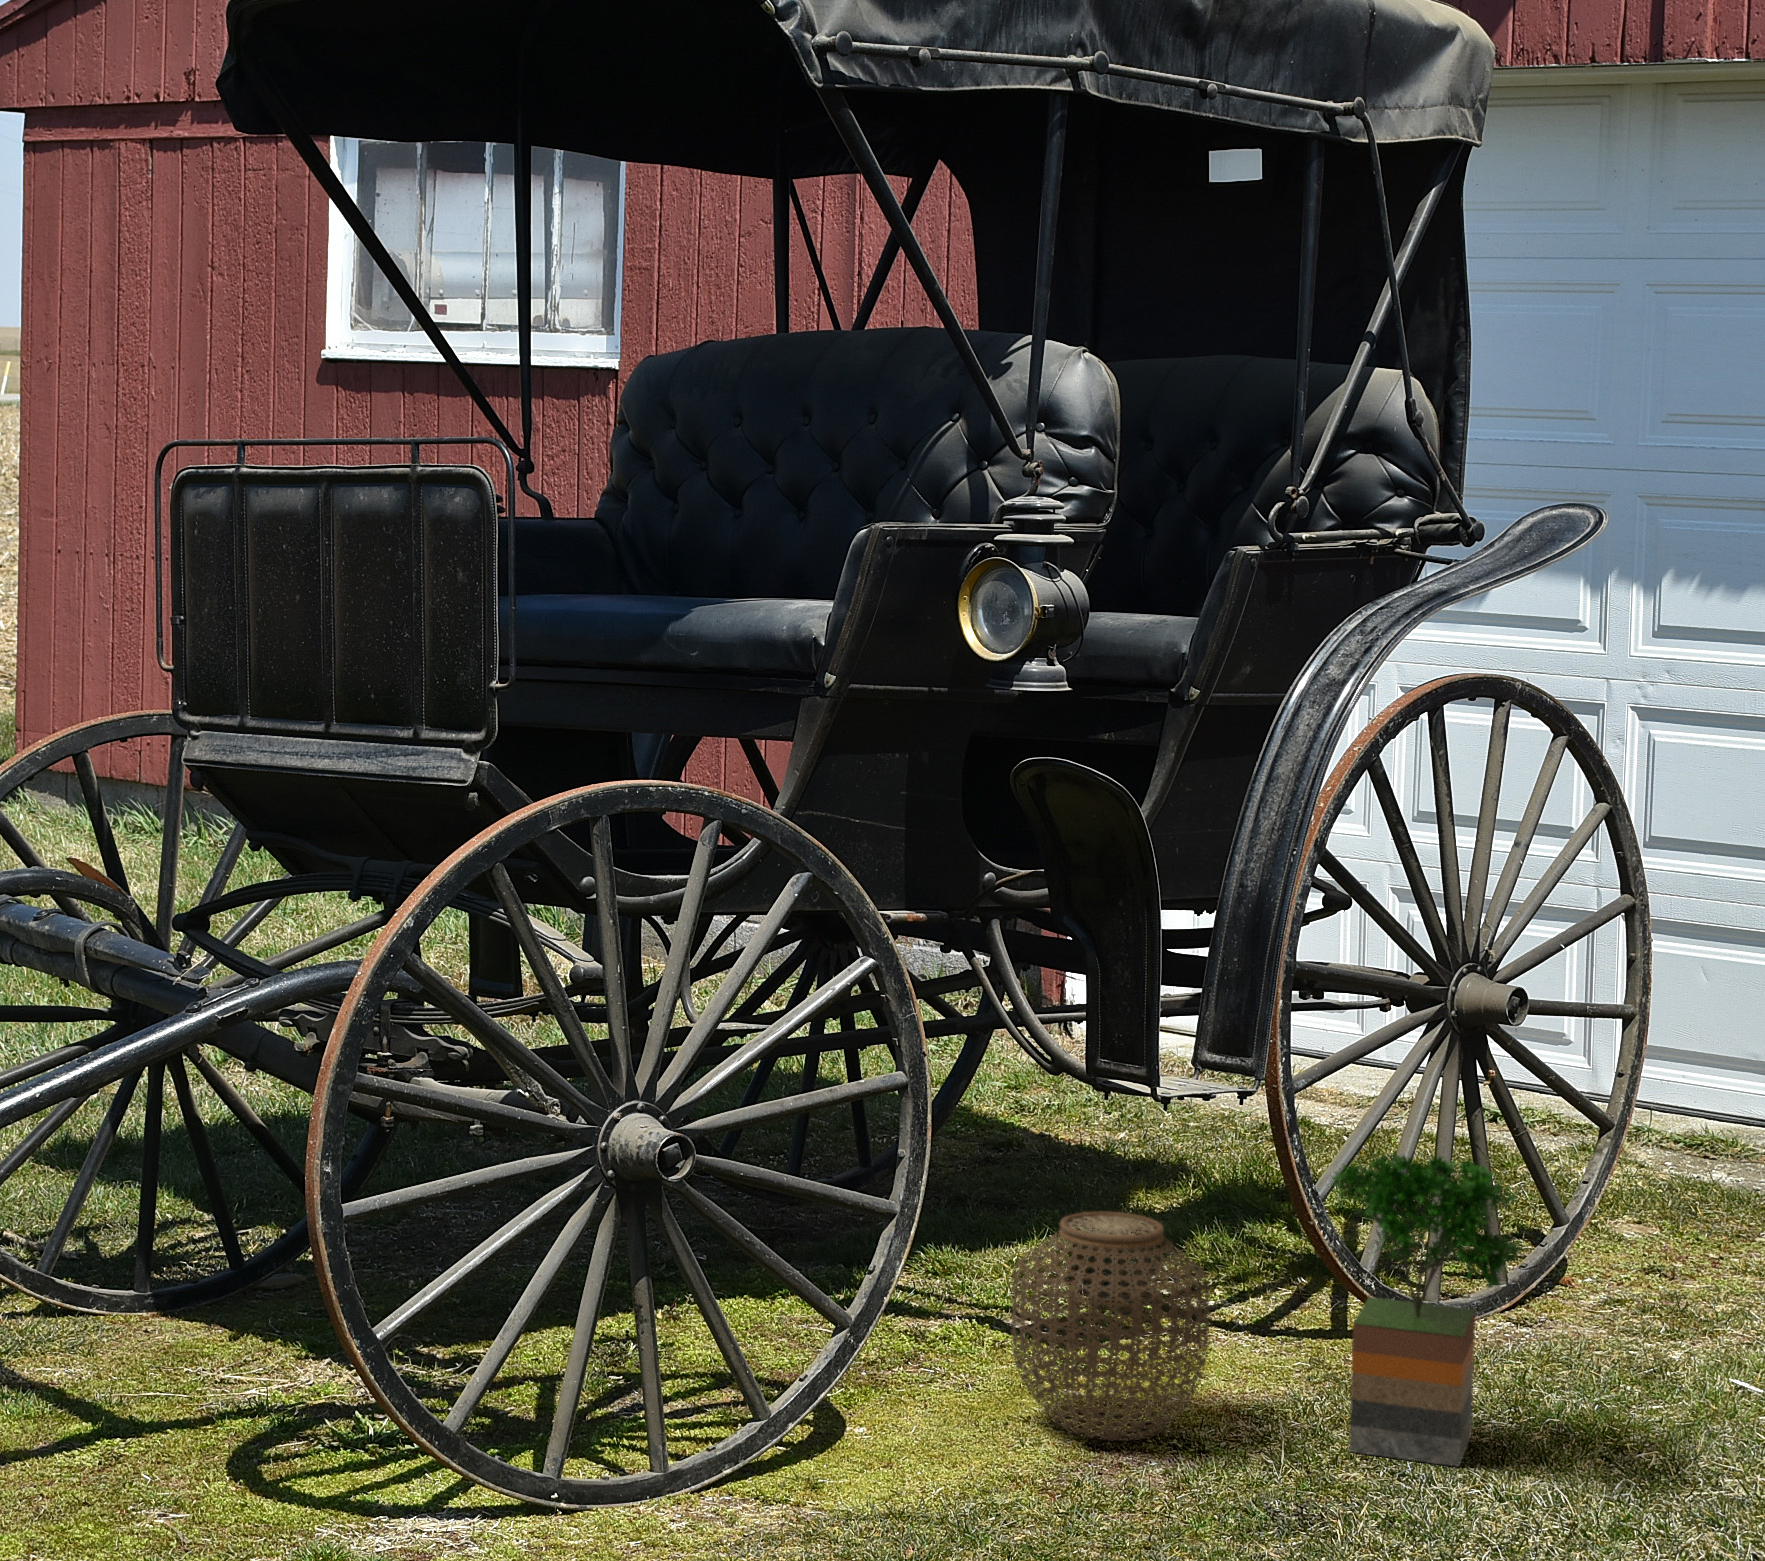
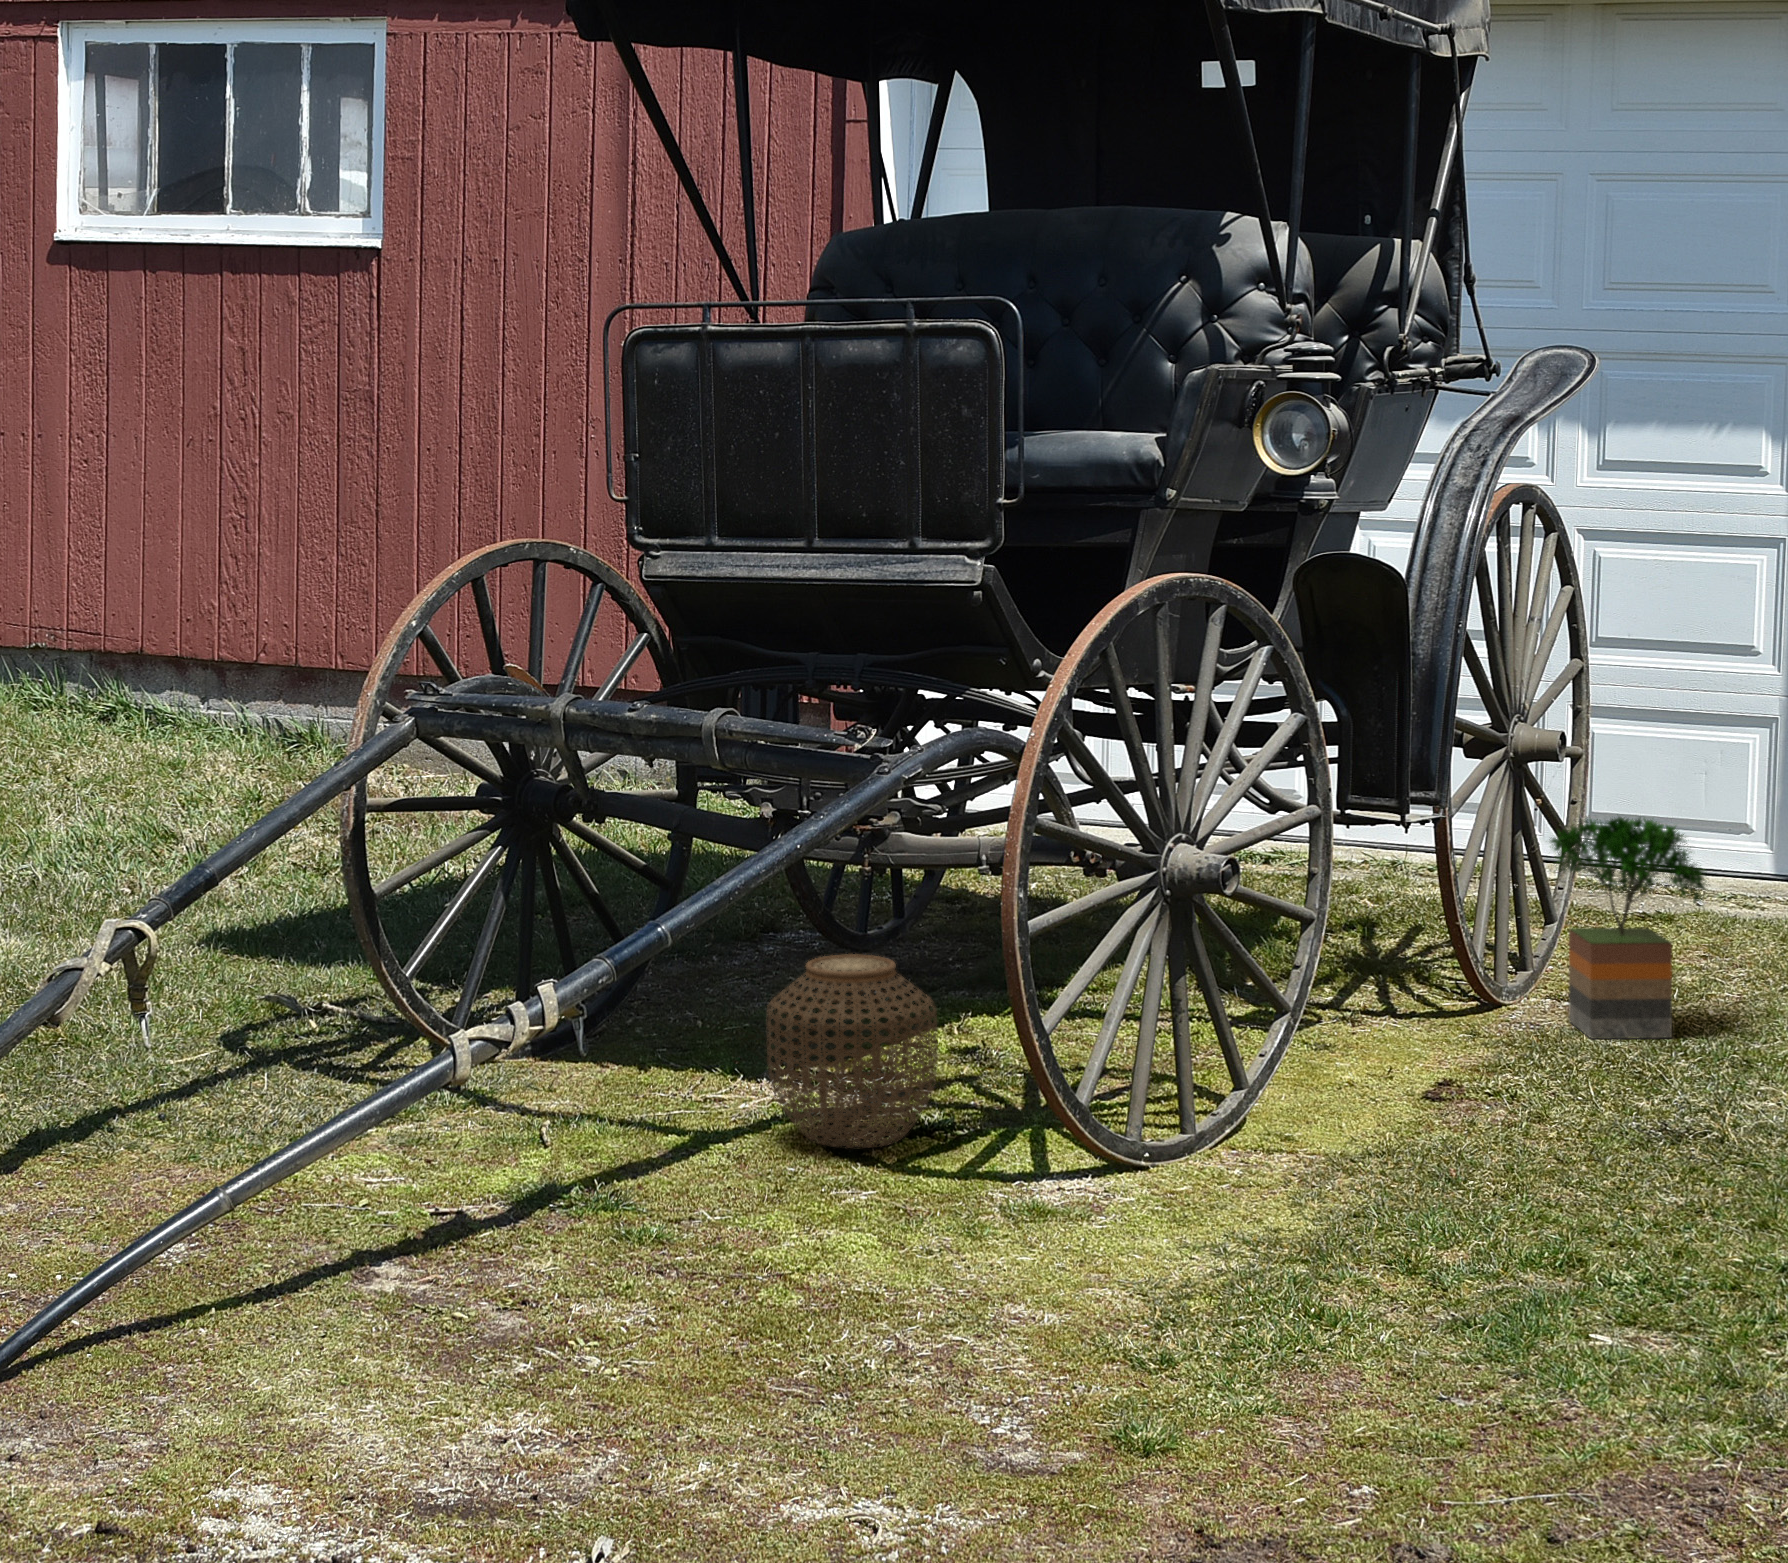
woven basket: present [1011,1211,1209,1440] -> present [767,954,938,1148]

